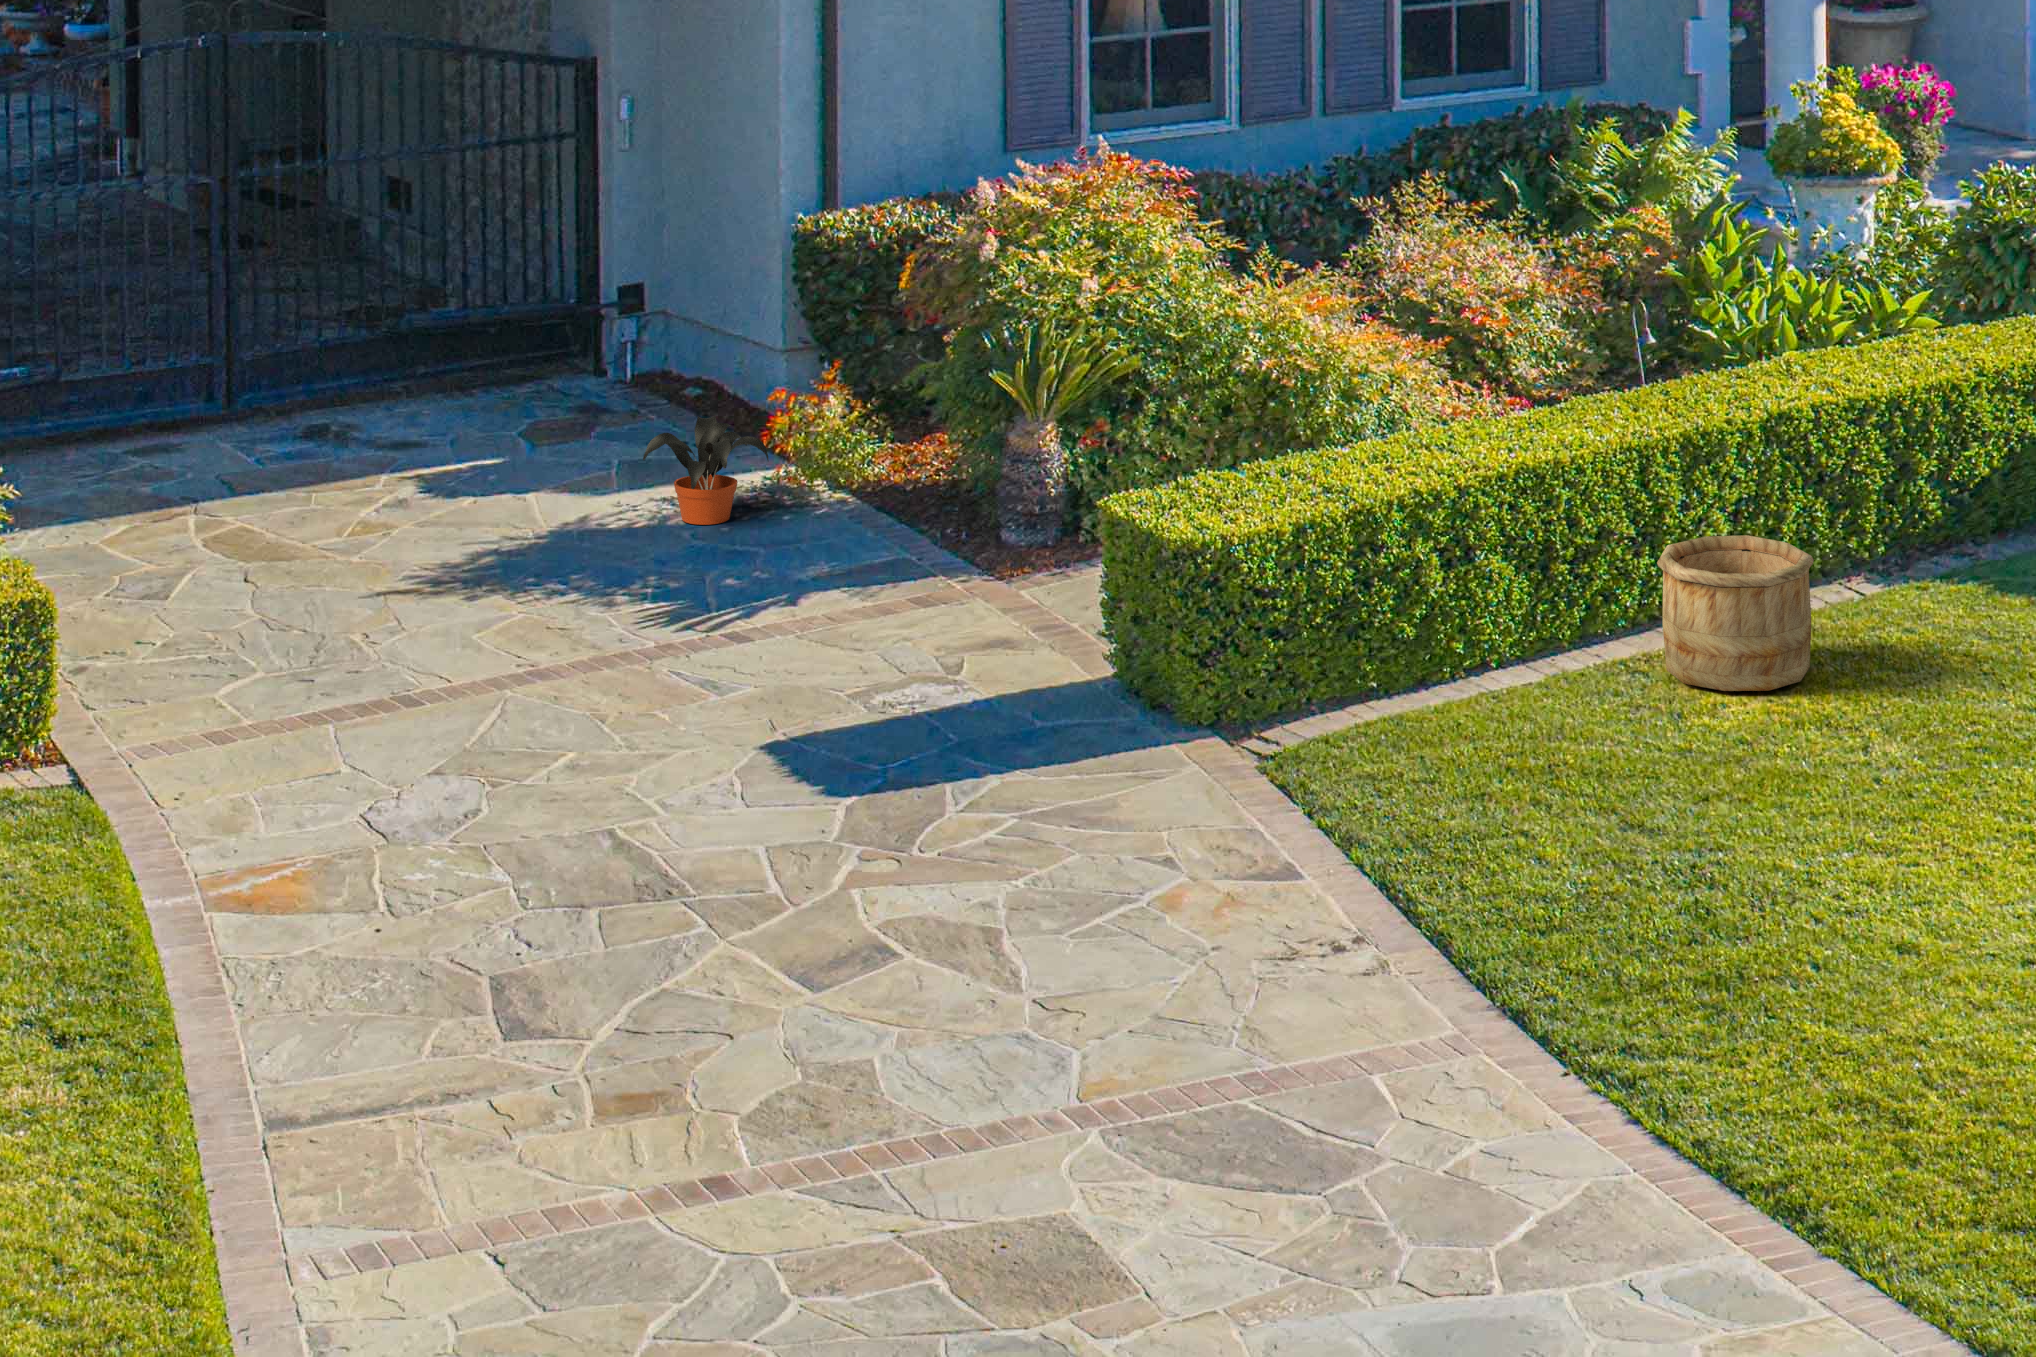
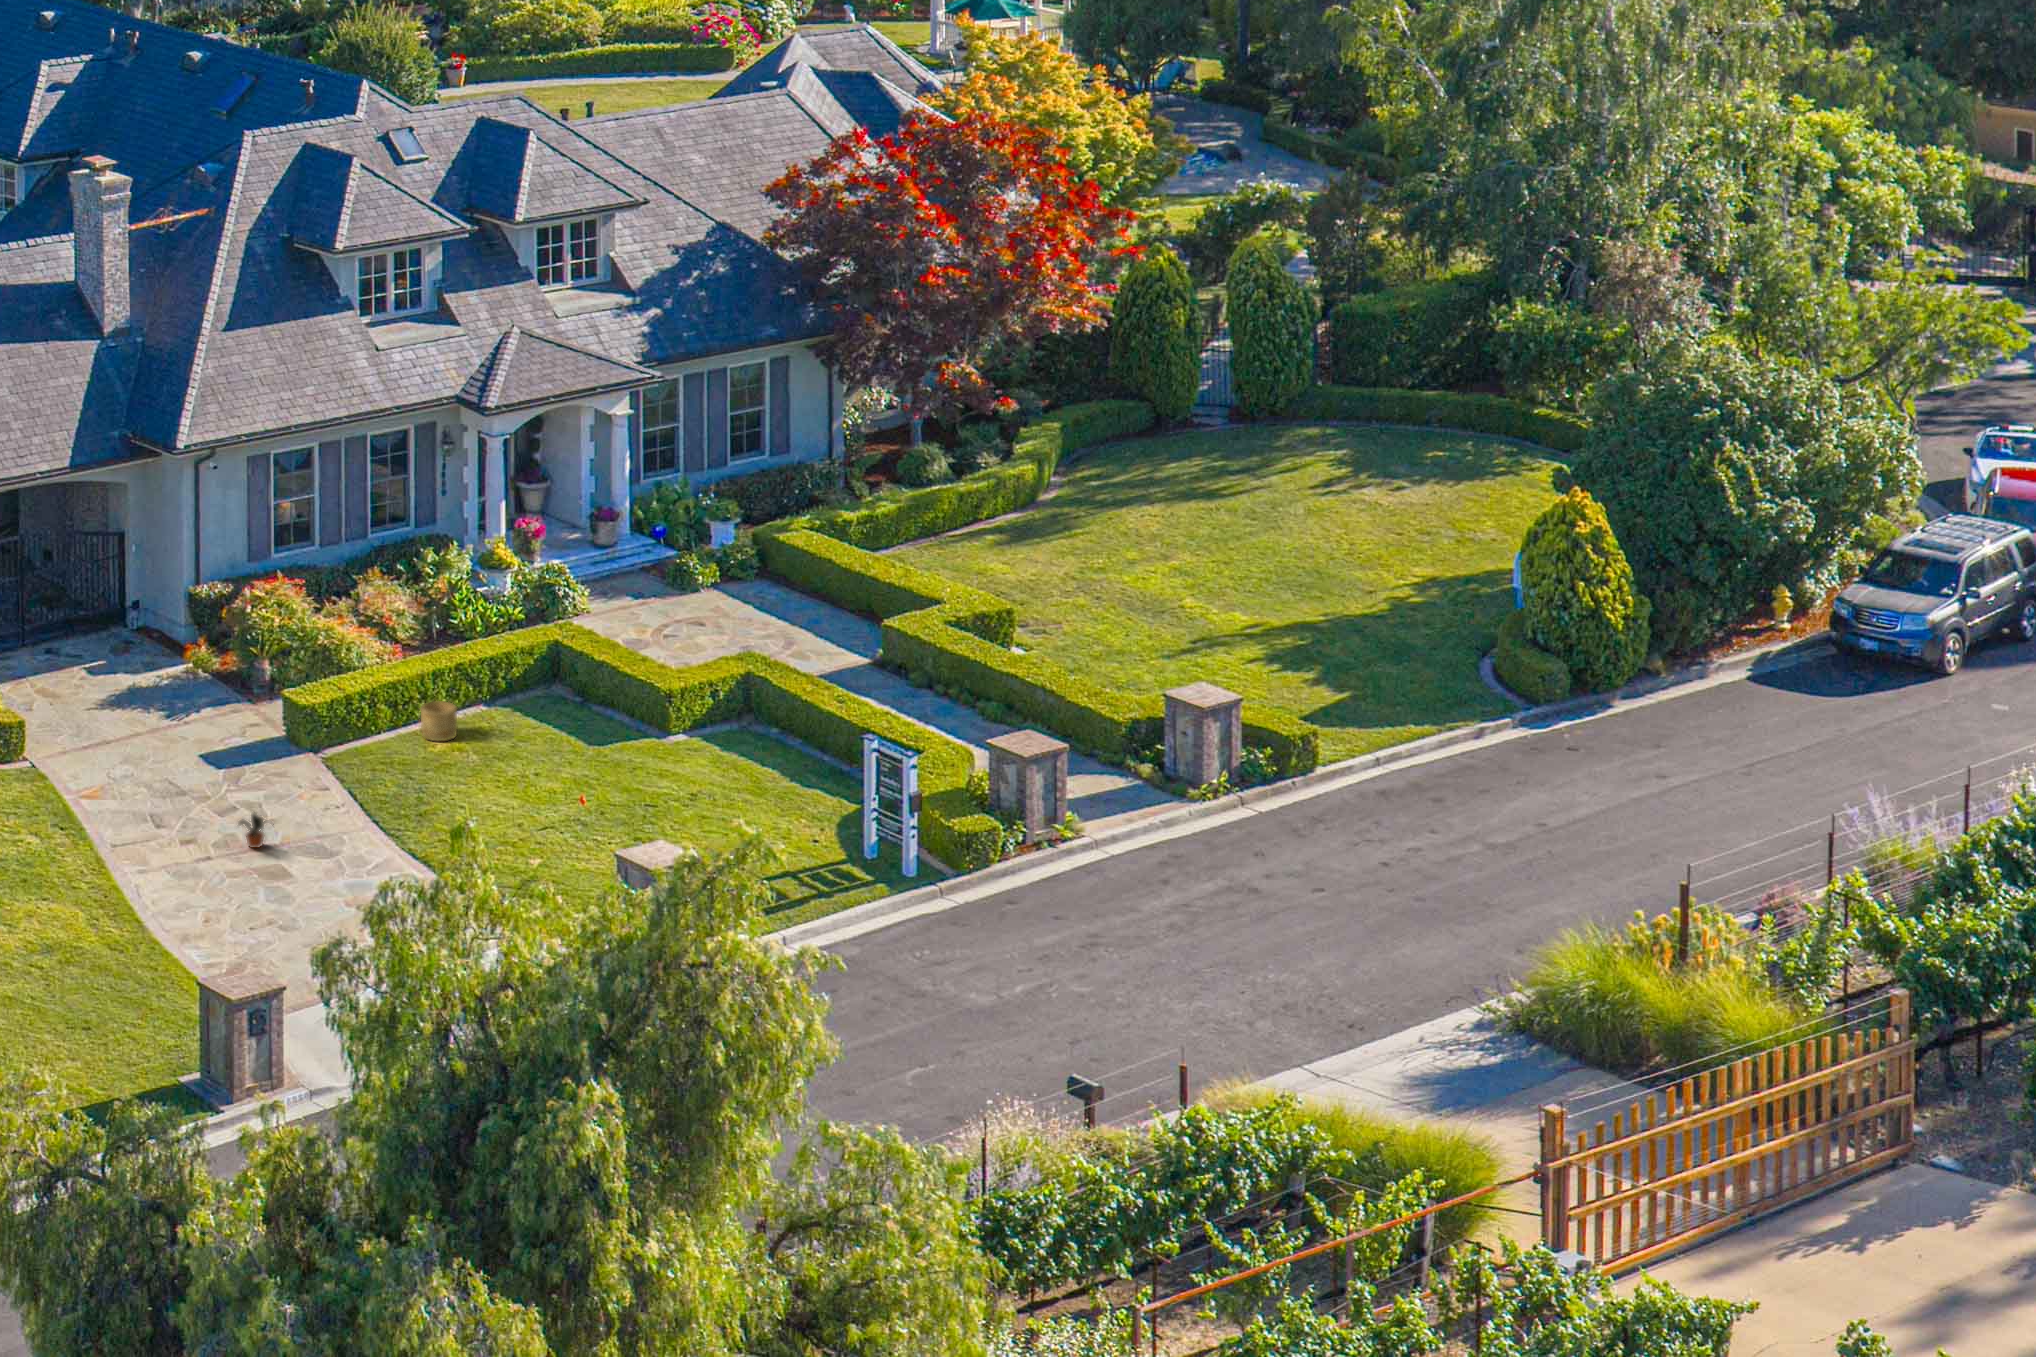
potted plant: present [643,416,769,525] -> present [239,812,269,848]

